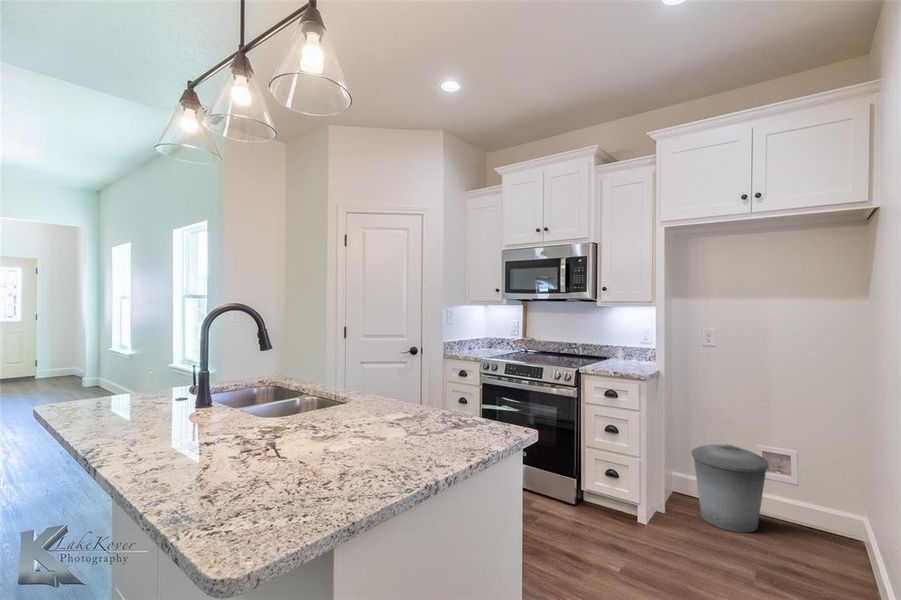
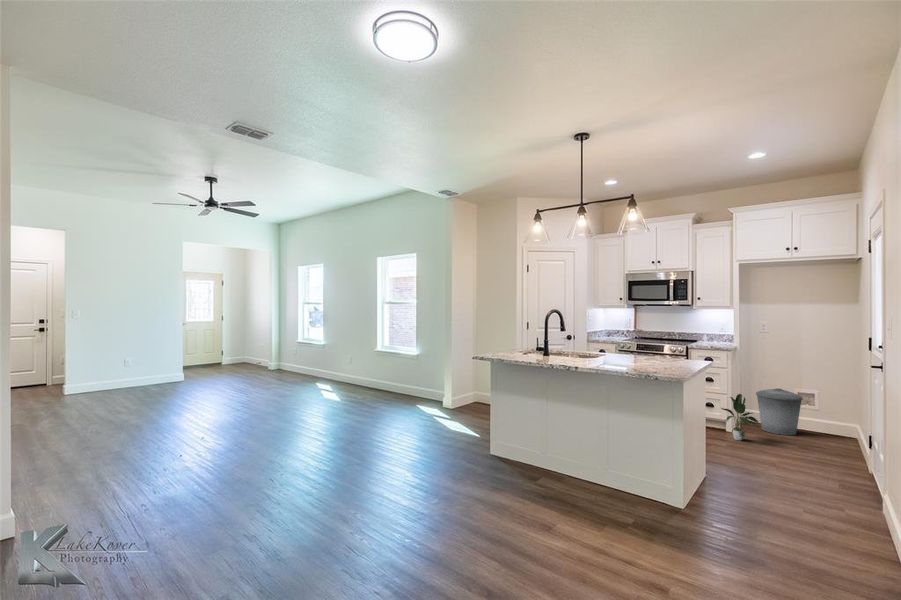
potted plant: none [618,465,687,554] -> present [721,394,759,440]

